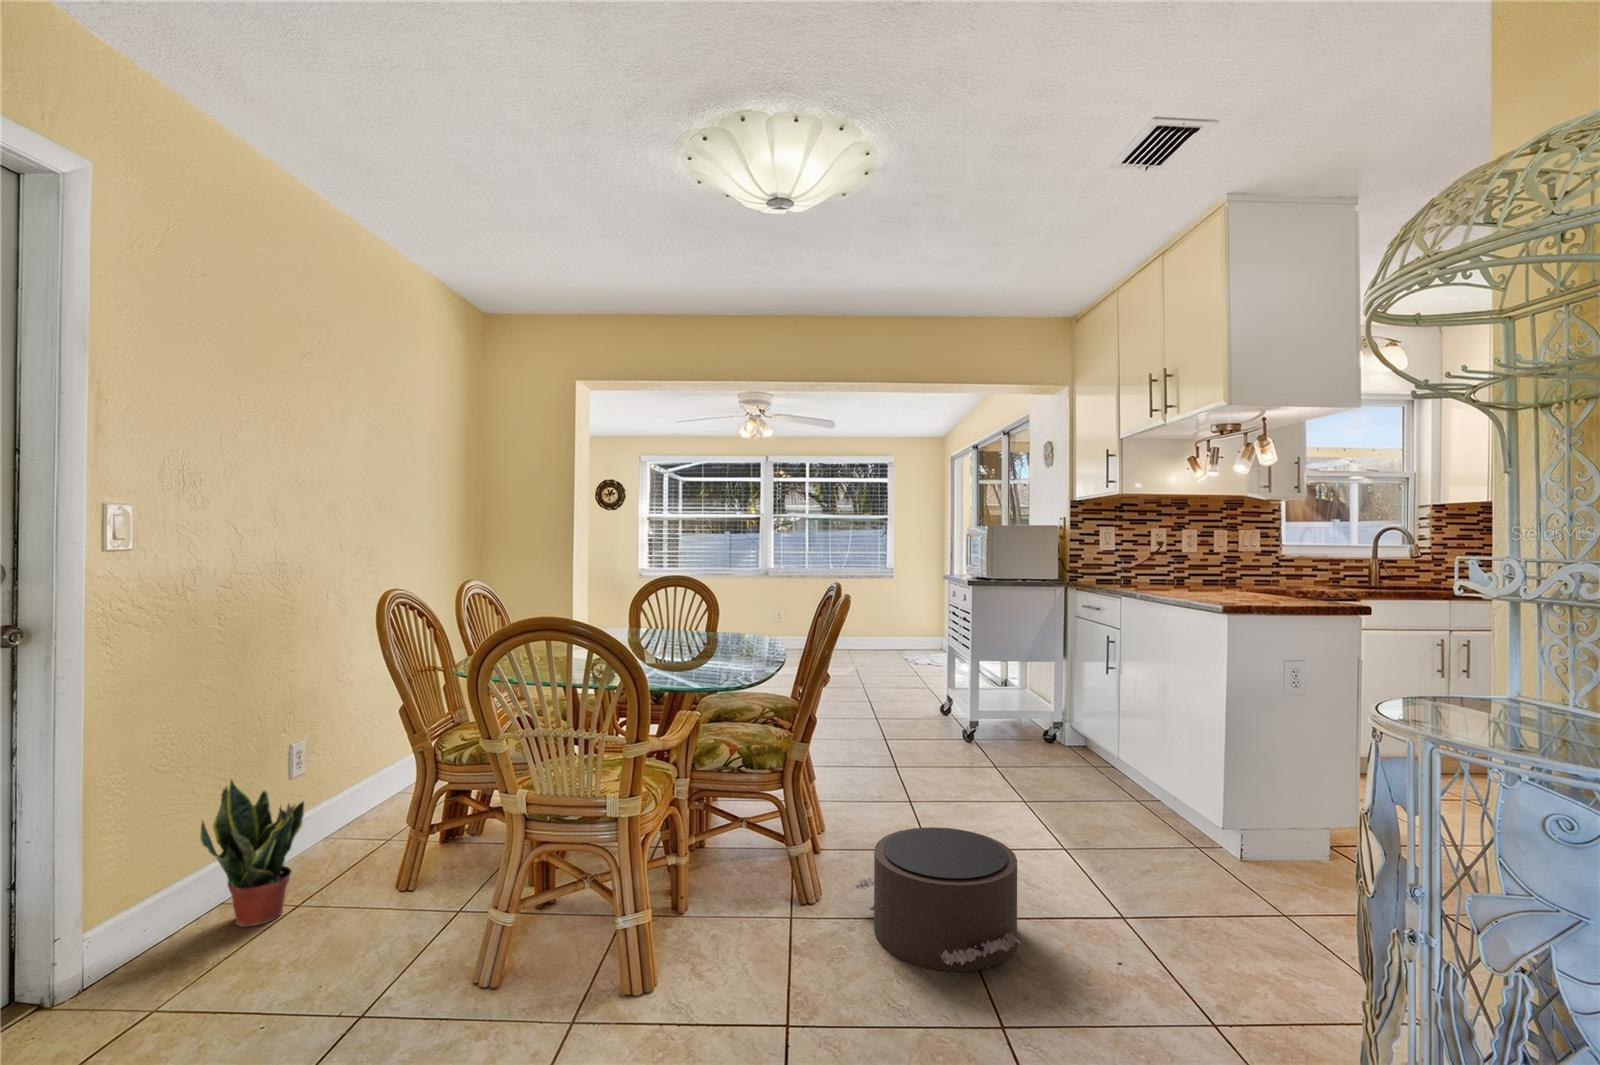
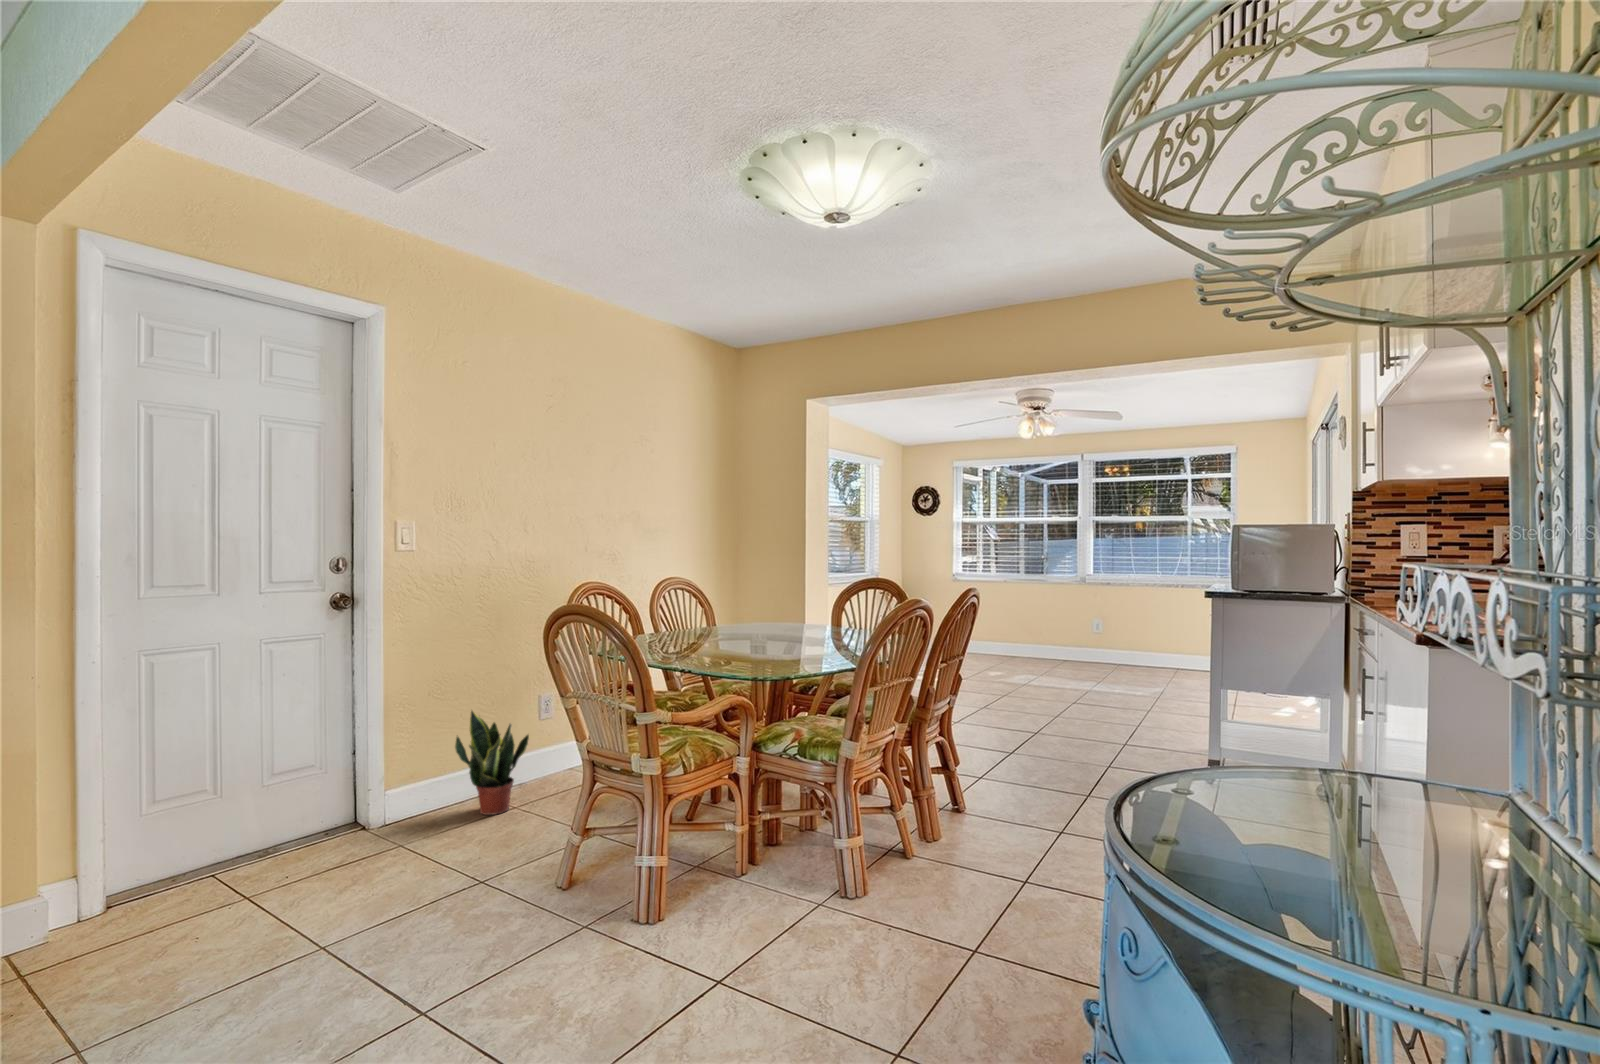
pouf: present [854,827,1023,972] -> none [871,843,1021,1000]

